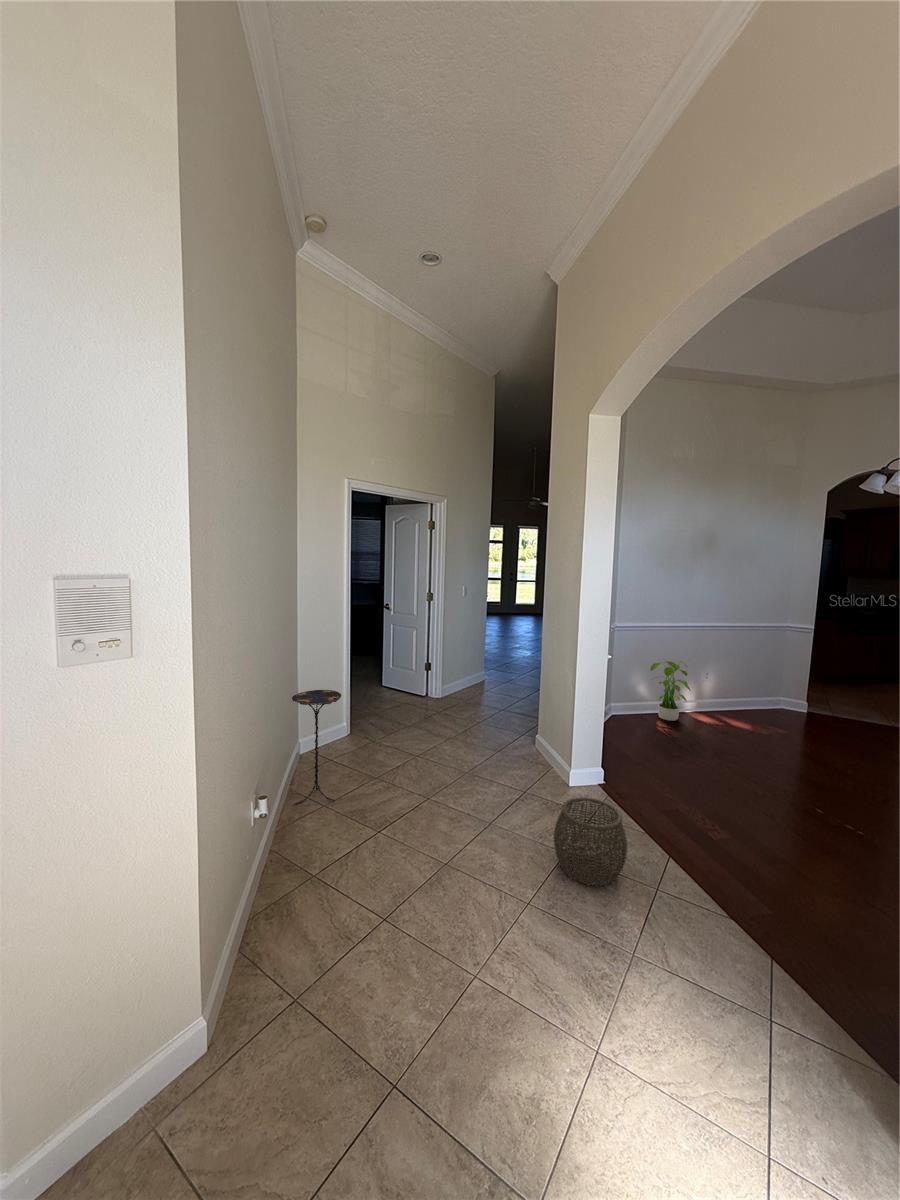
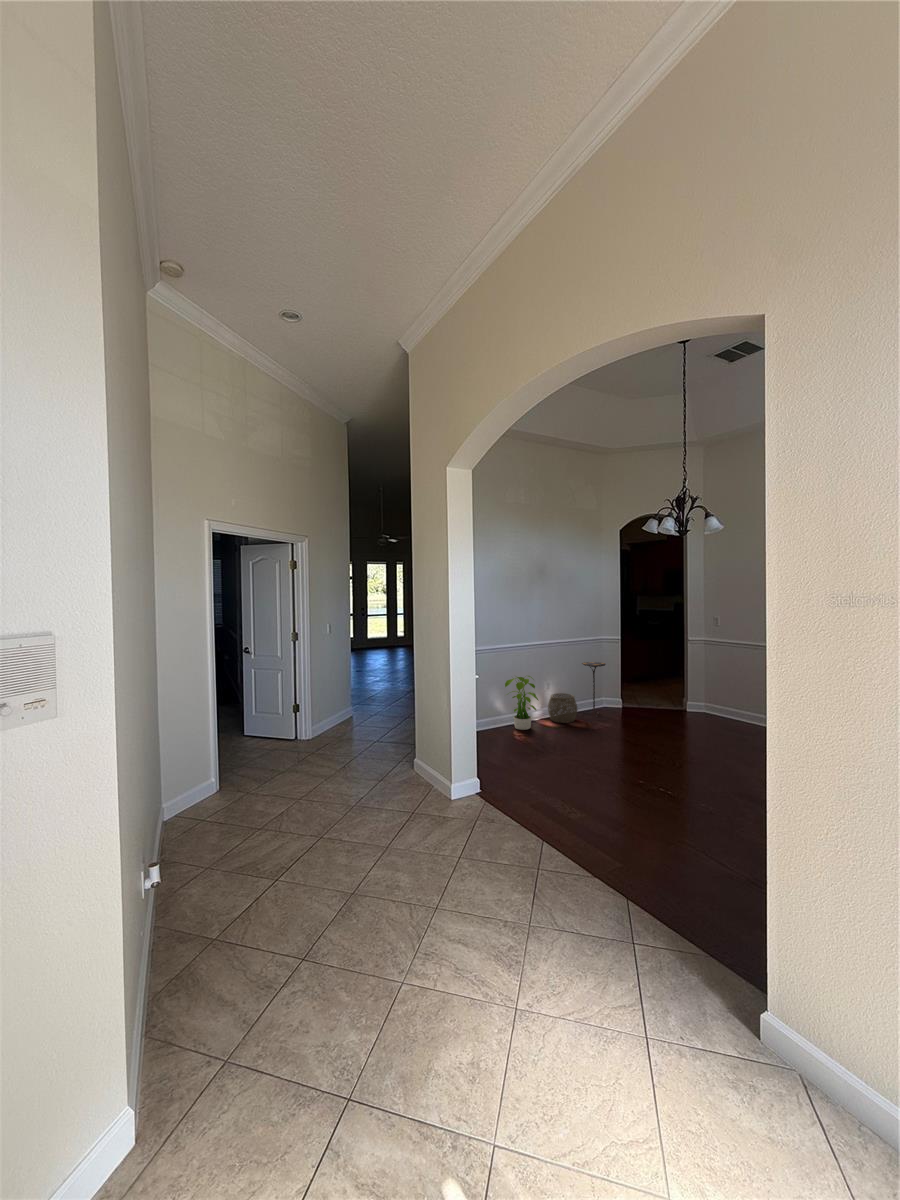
side table: present [292,690,341,804] -> present [582,662,606,715]
woven basket: present [553,797,628,887] -> present [548,693,577,723]

